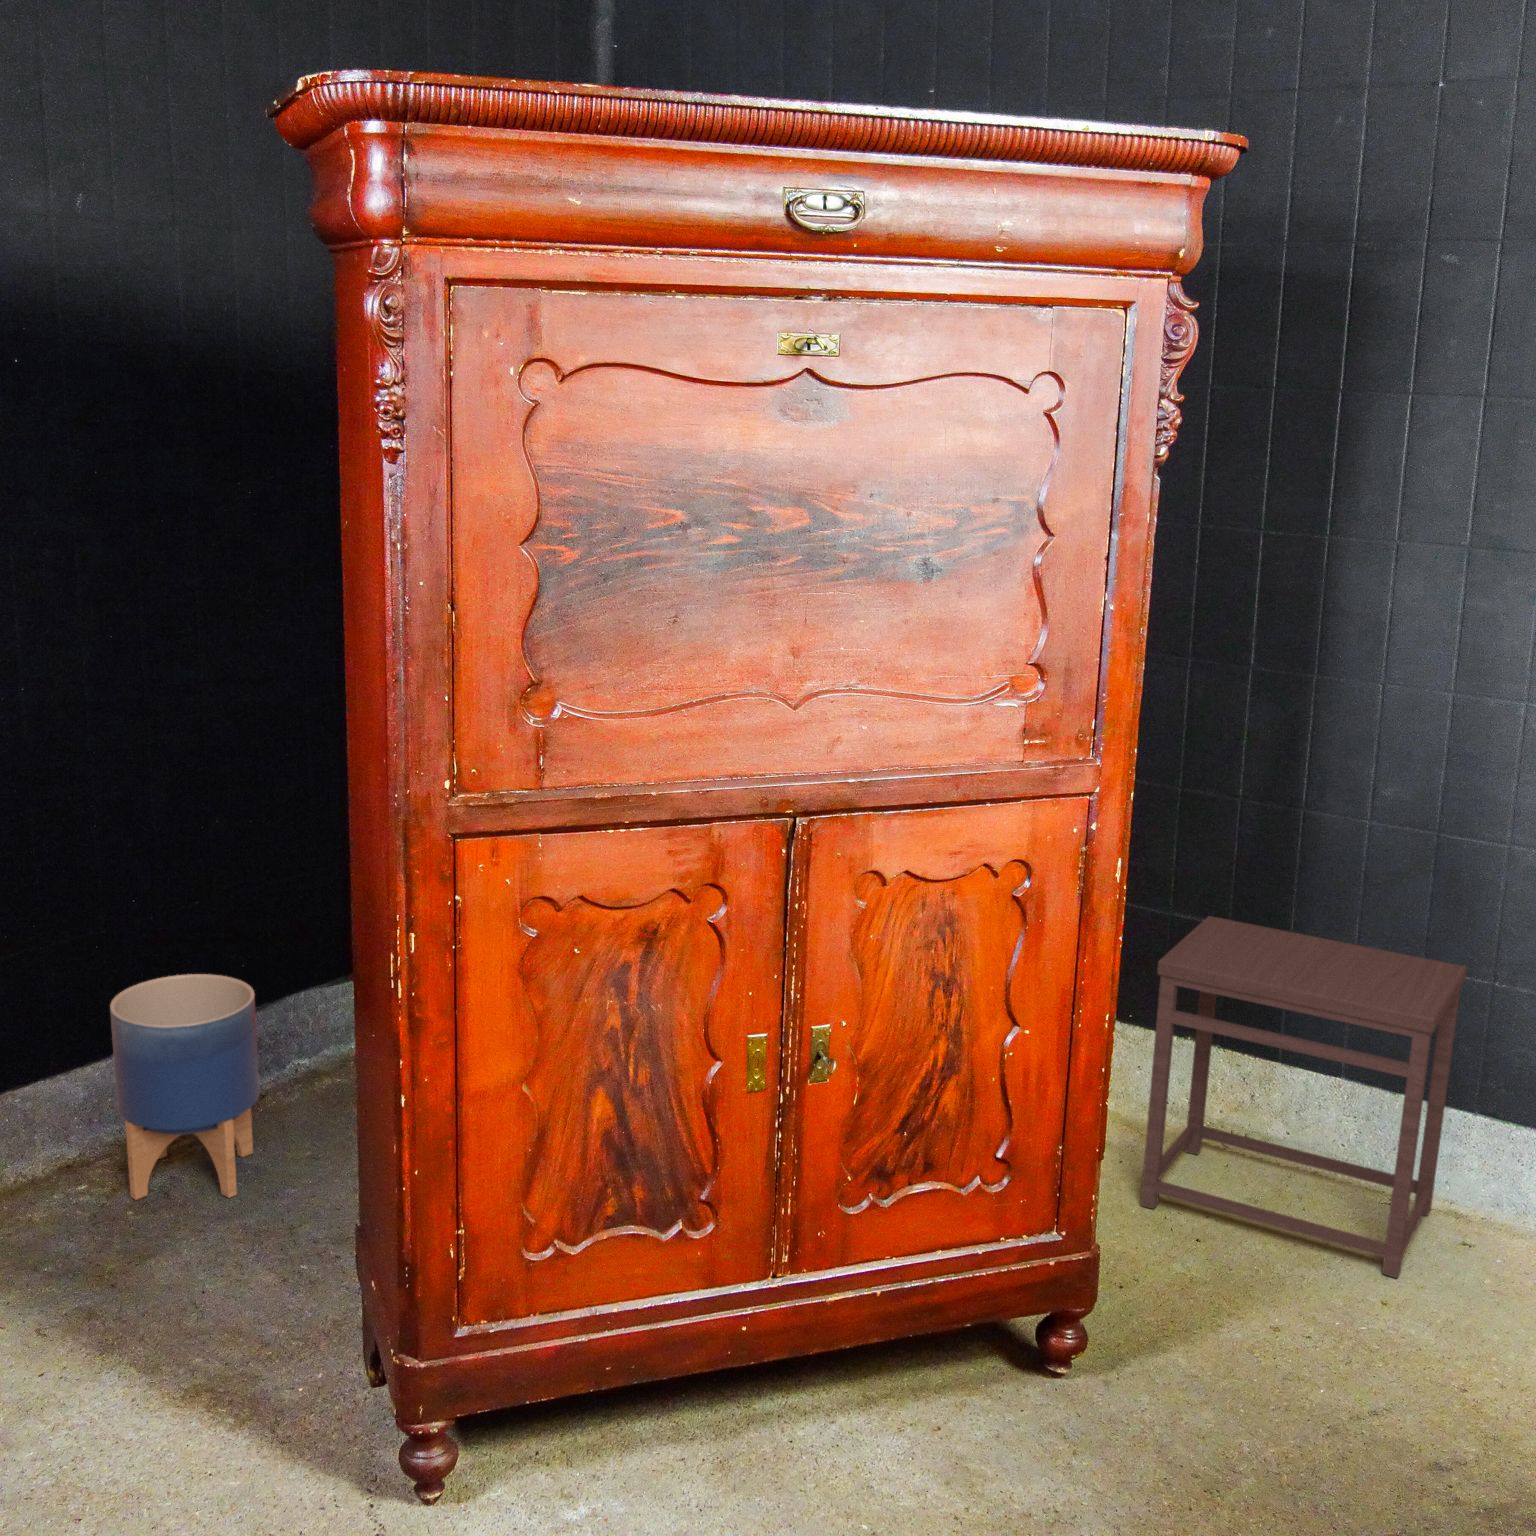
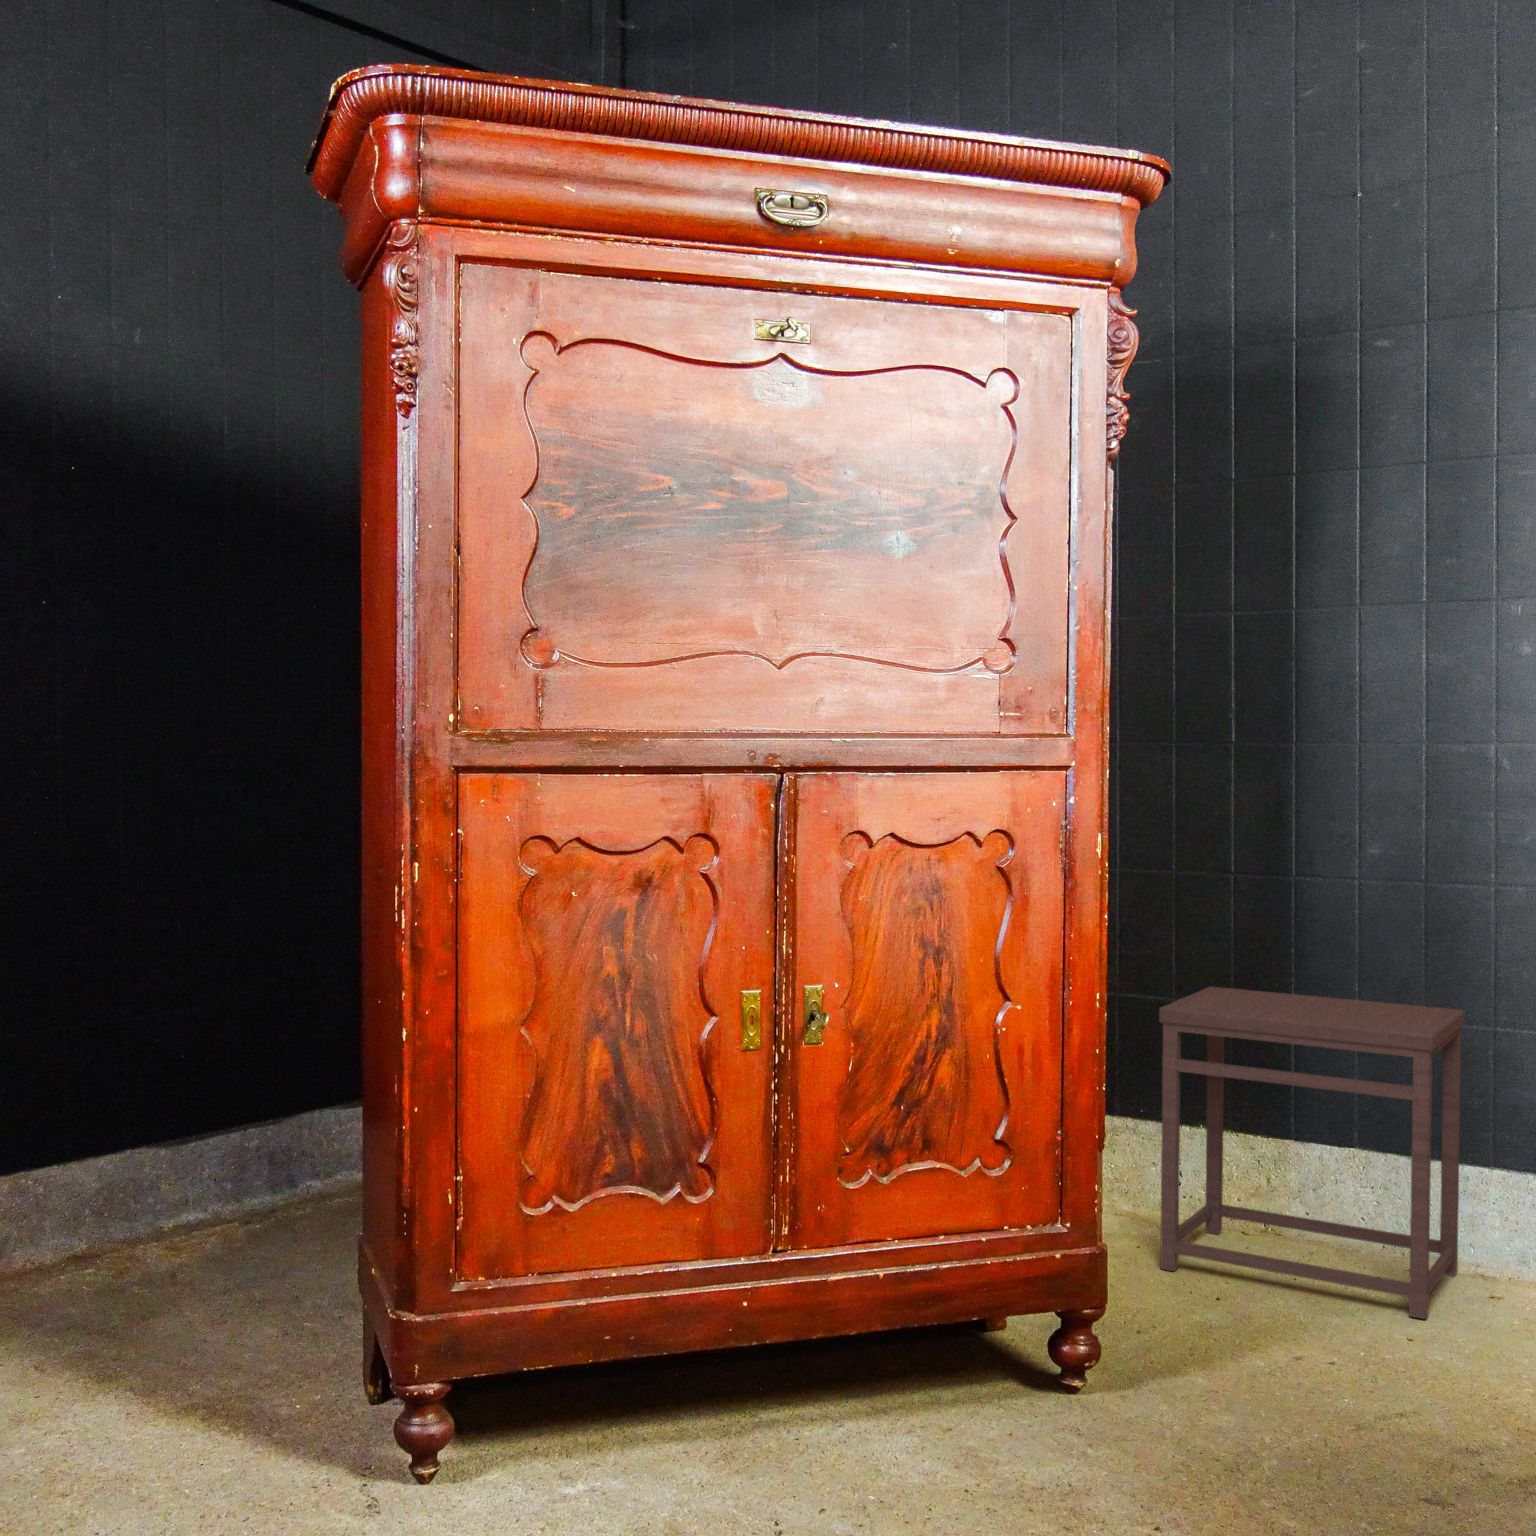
planter: present [110,974,259,1200] -> none [154,1053,293,1265]

